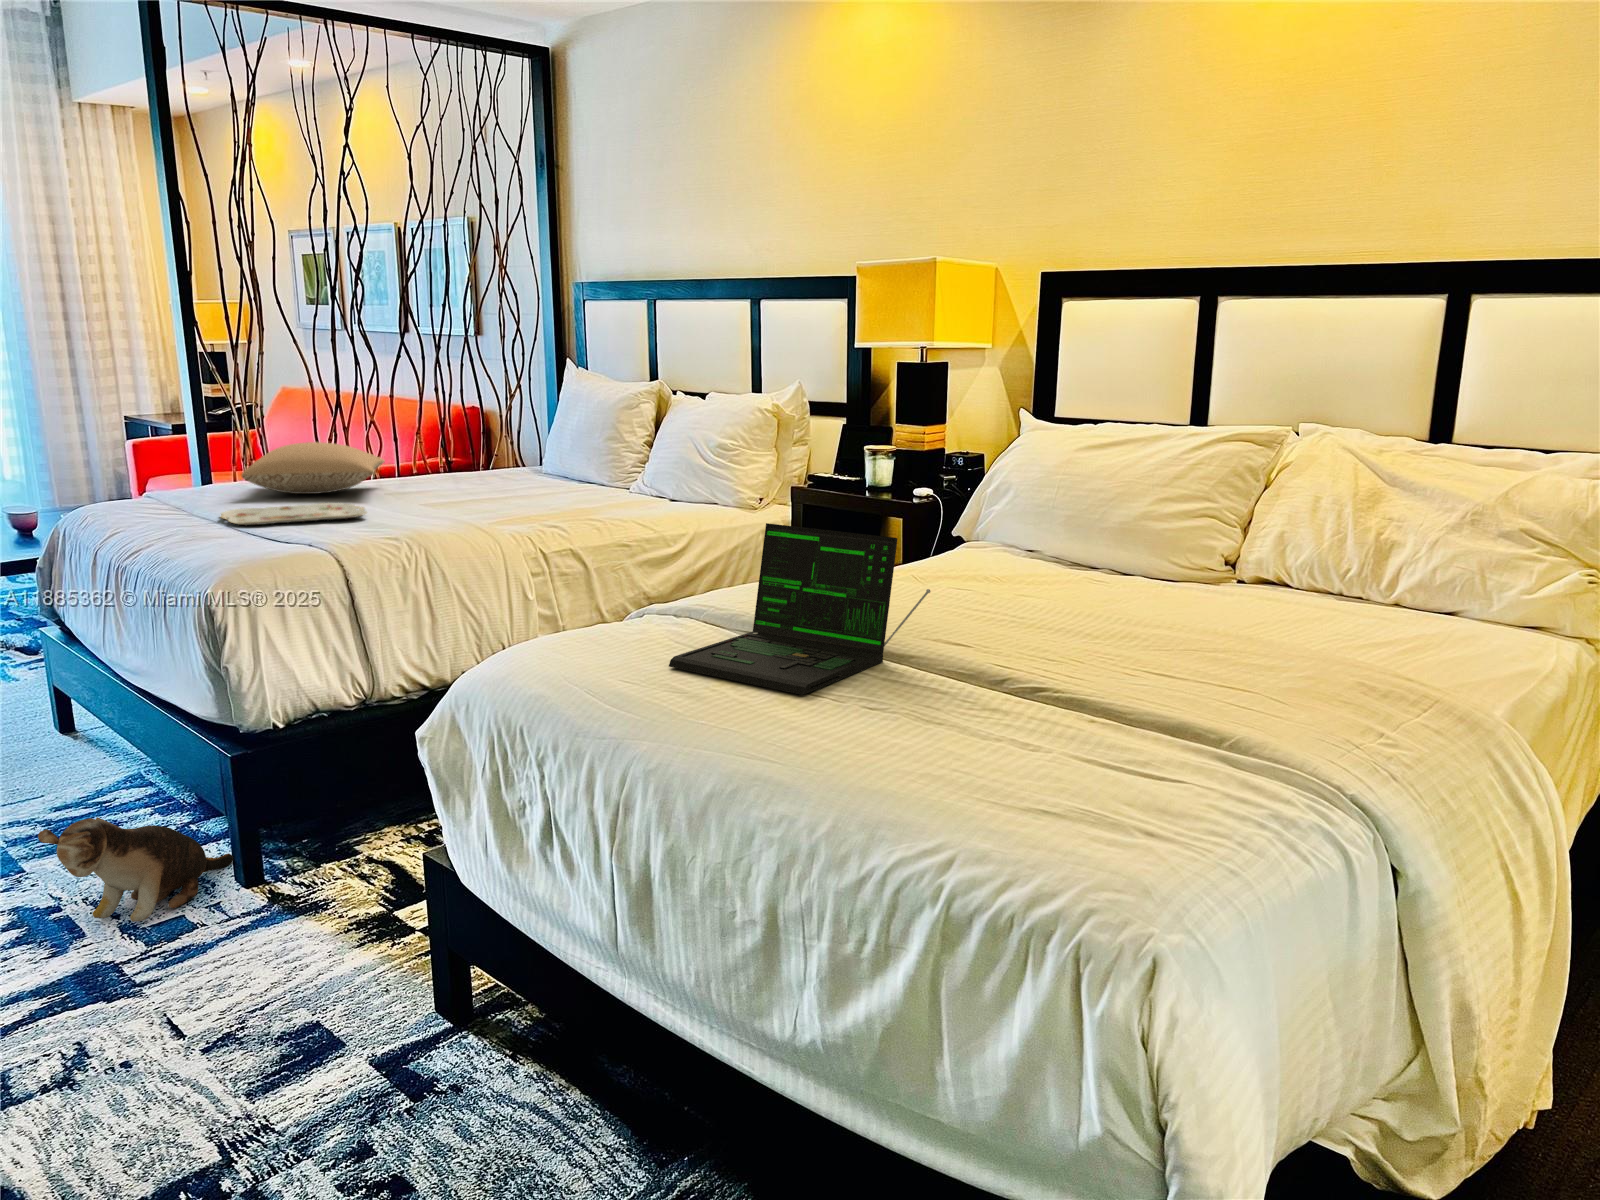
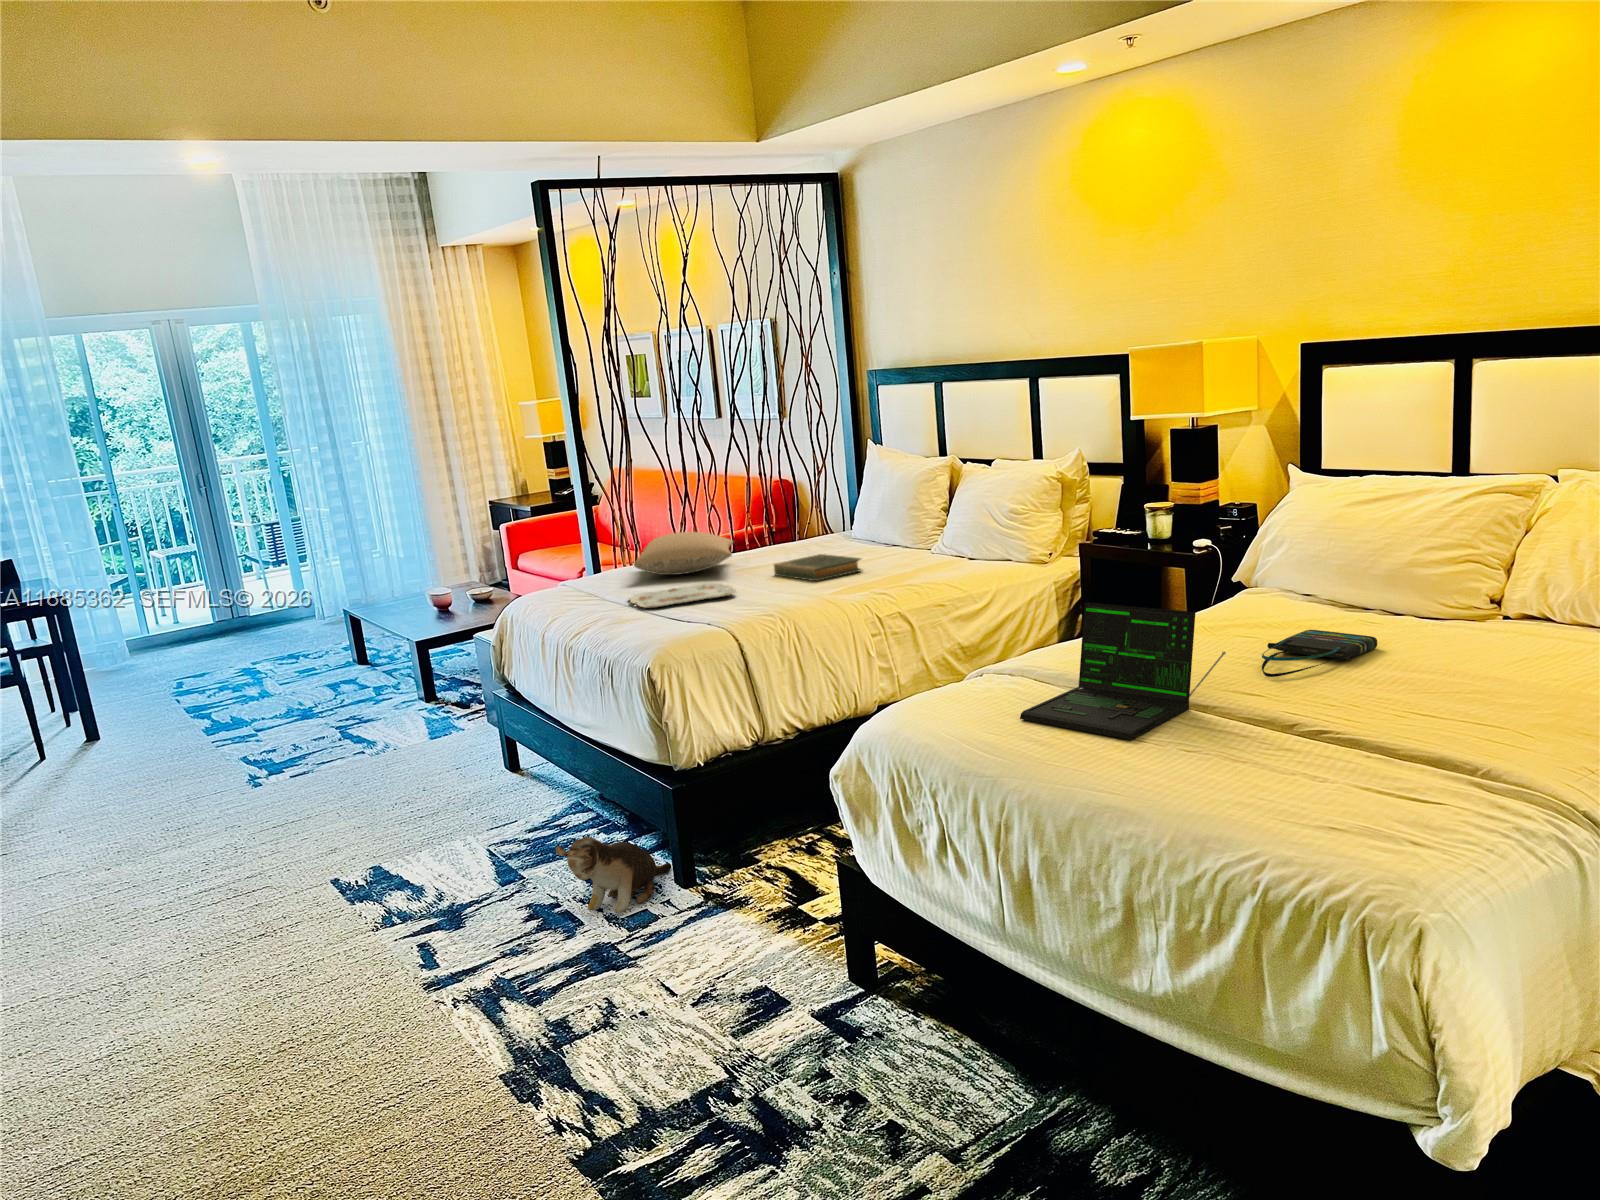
hardback book: none [427,481,539,510] -> present [774,554,862,581]
tote bag: none [975,581,1106,630] -> present [1262,630,1377,677]

